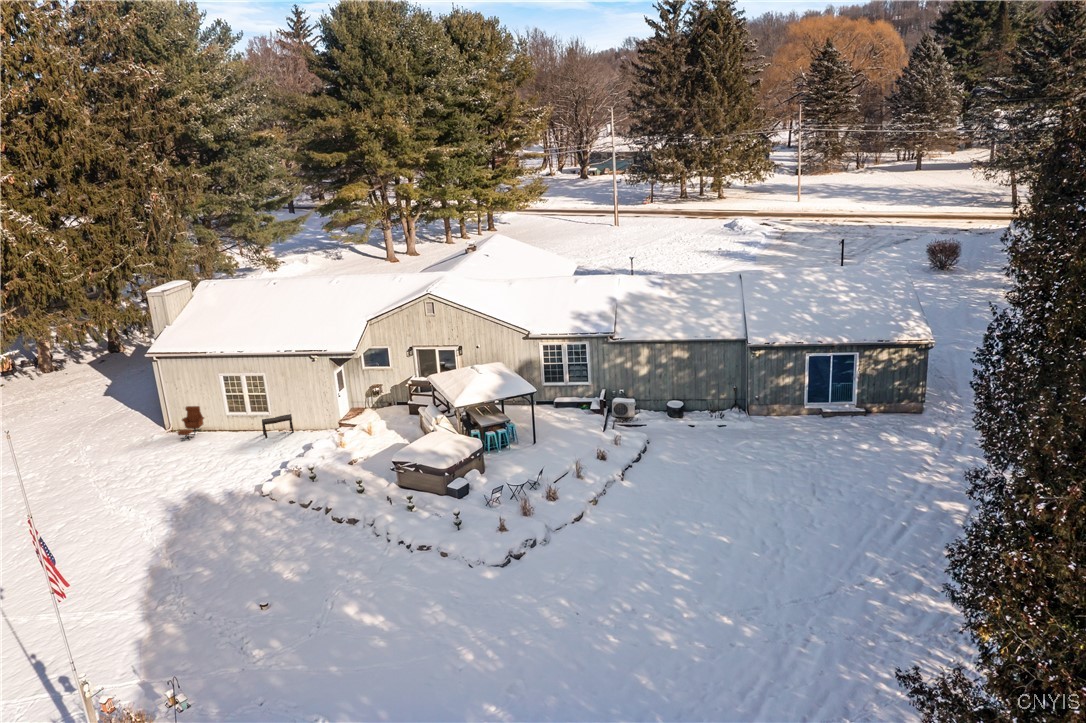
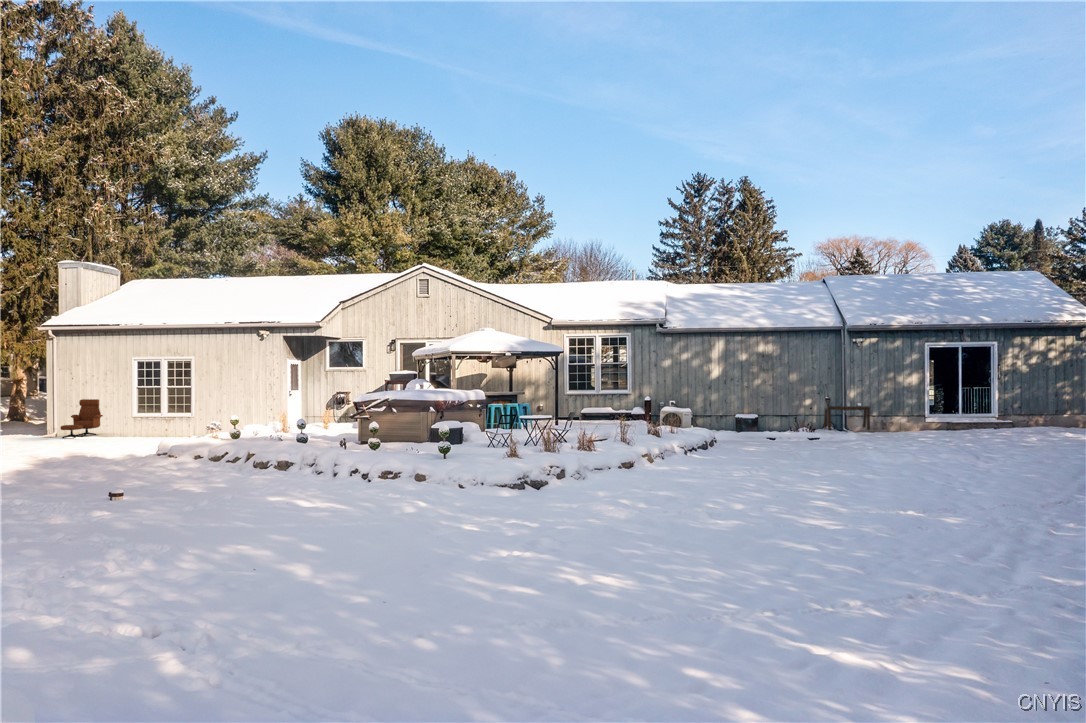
bench: present [262,414,294,438] -> present [824,406,871,430]

